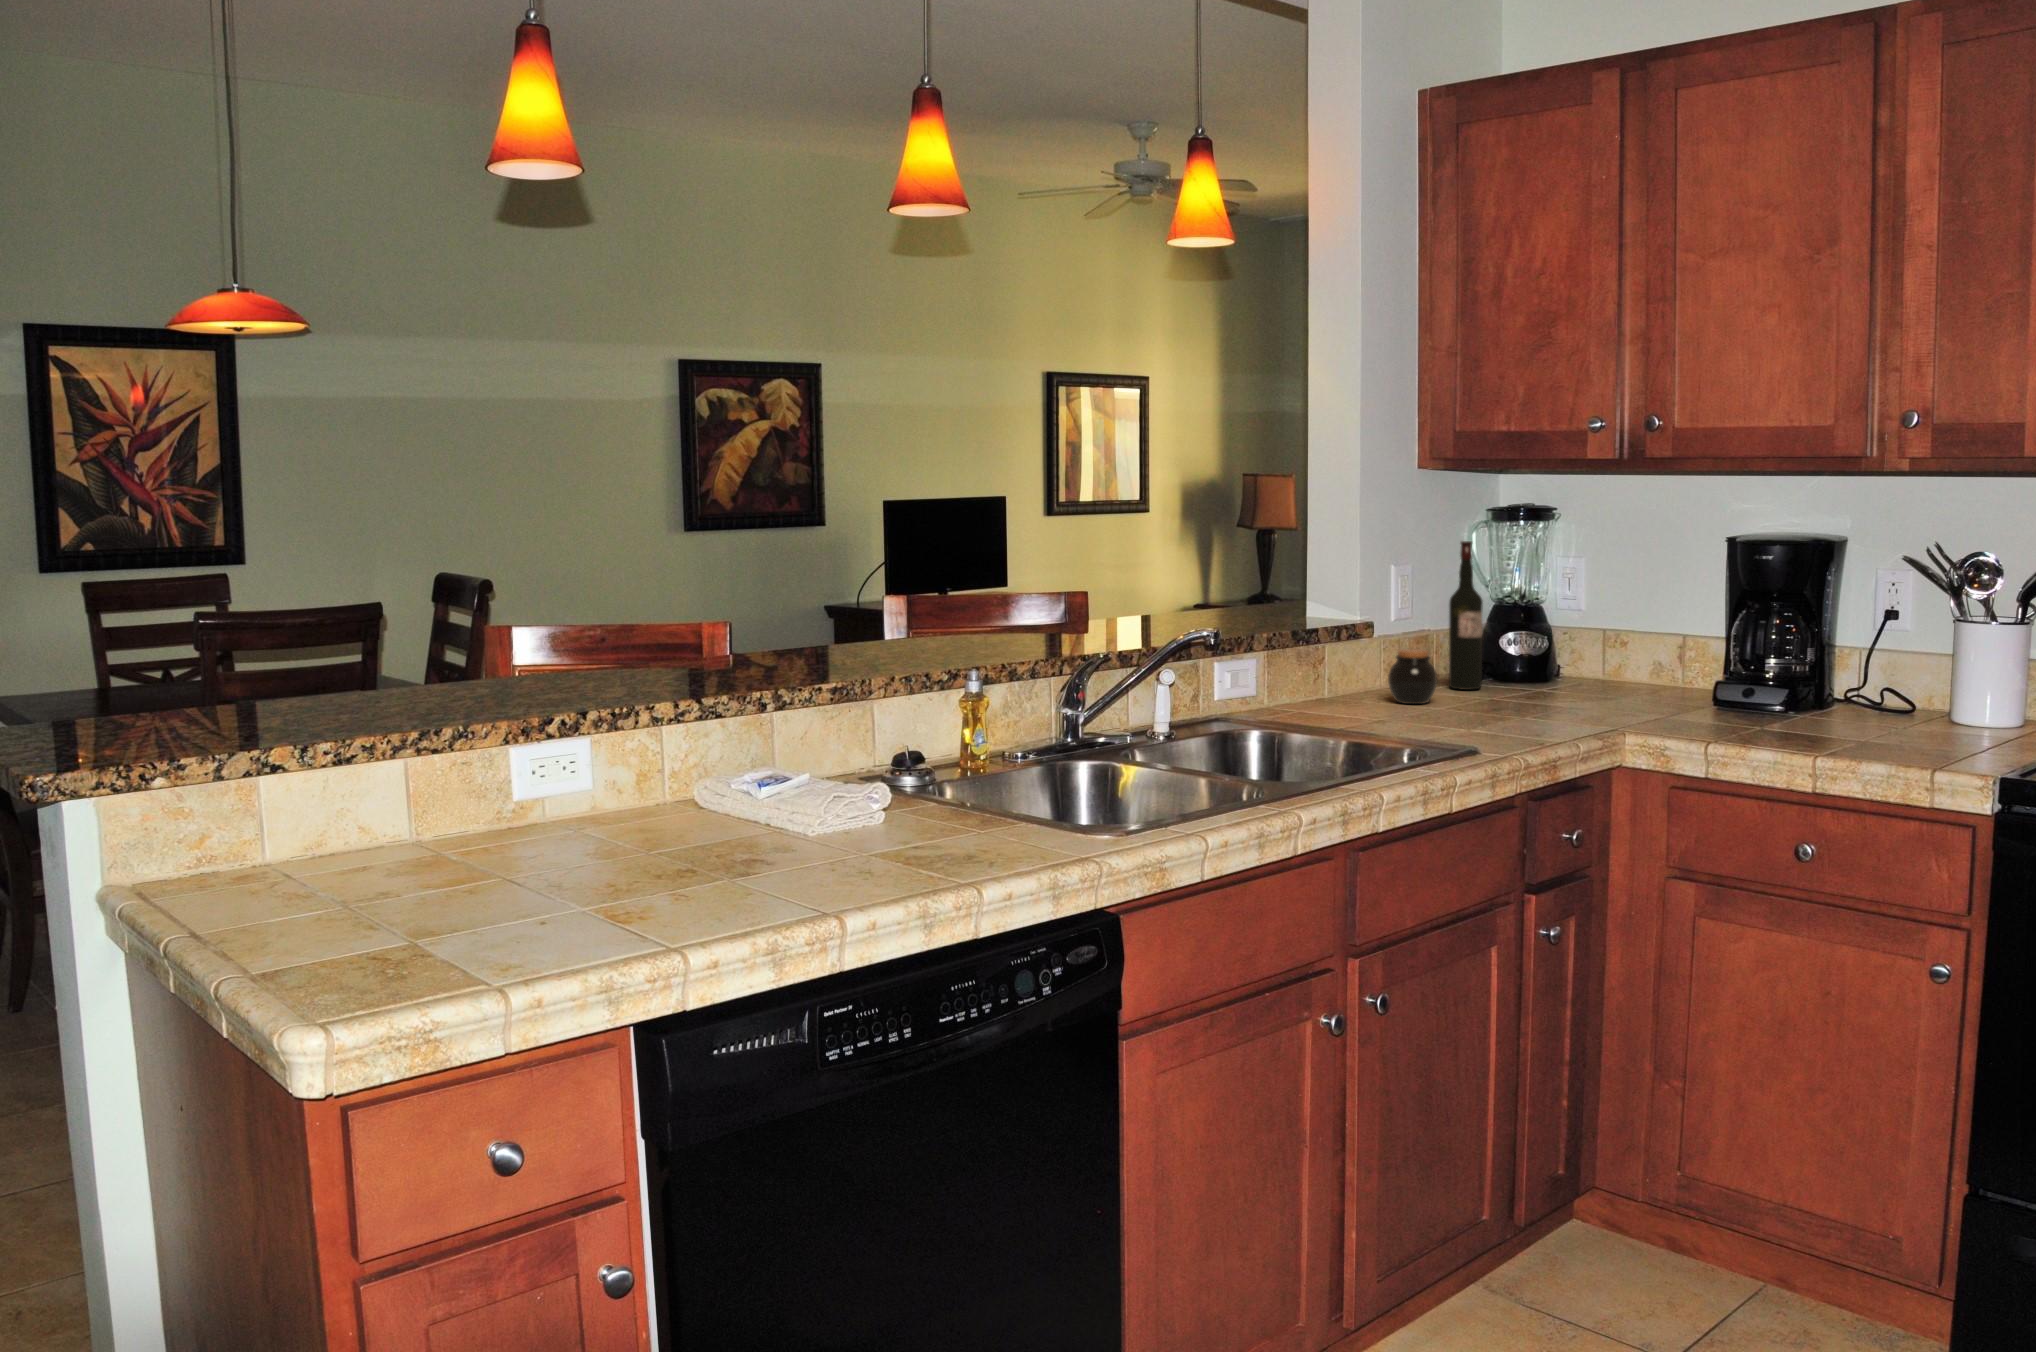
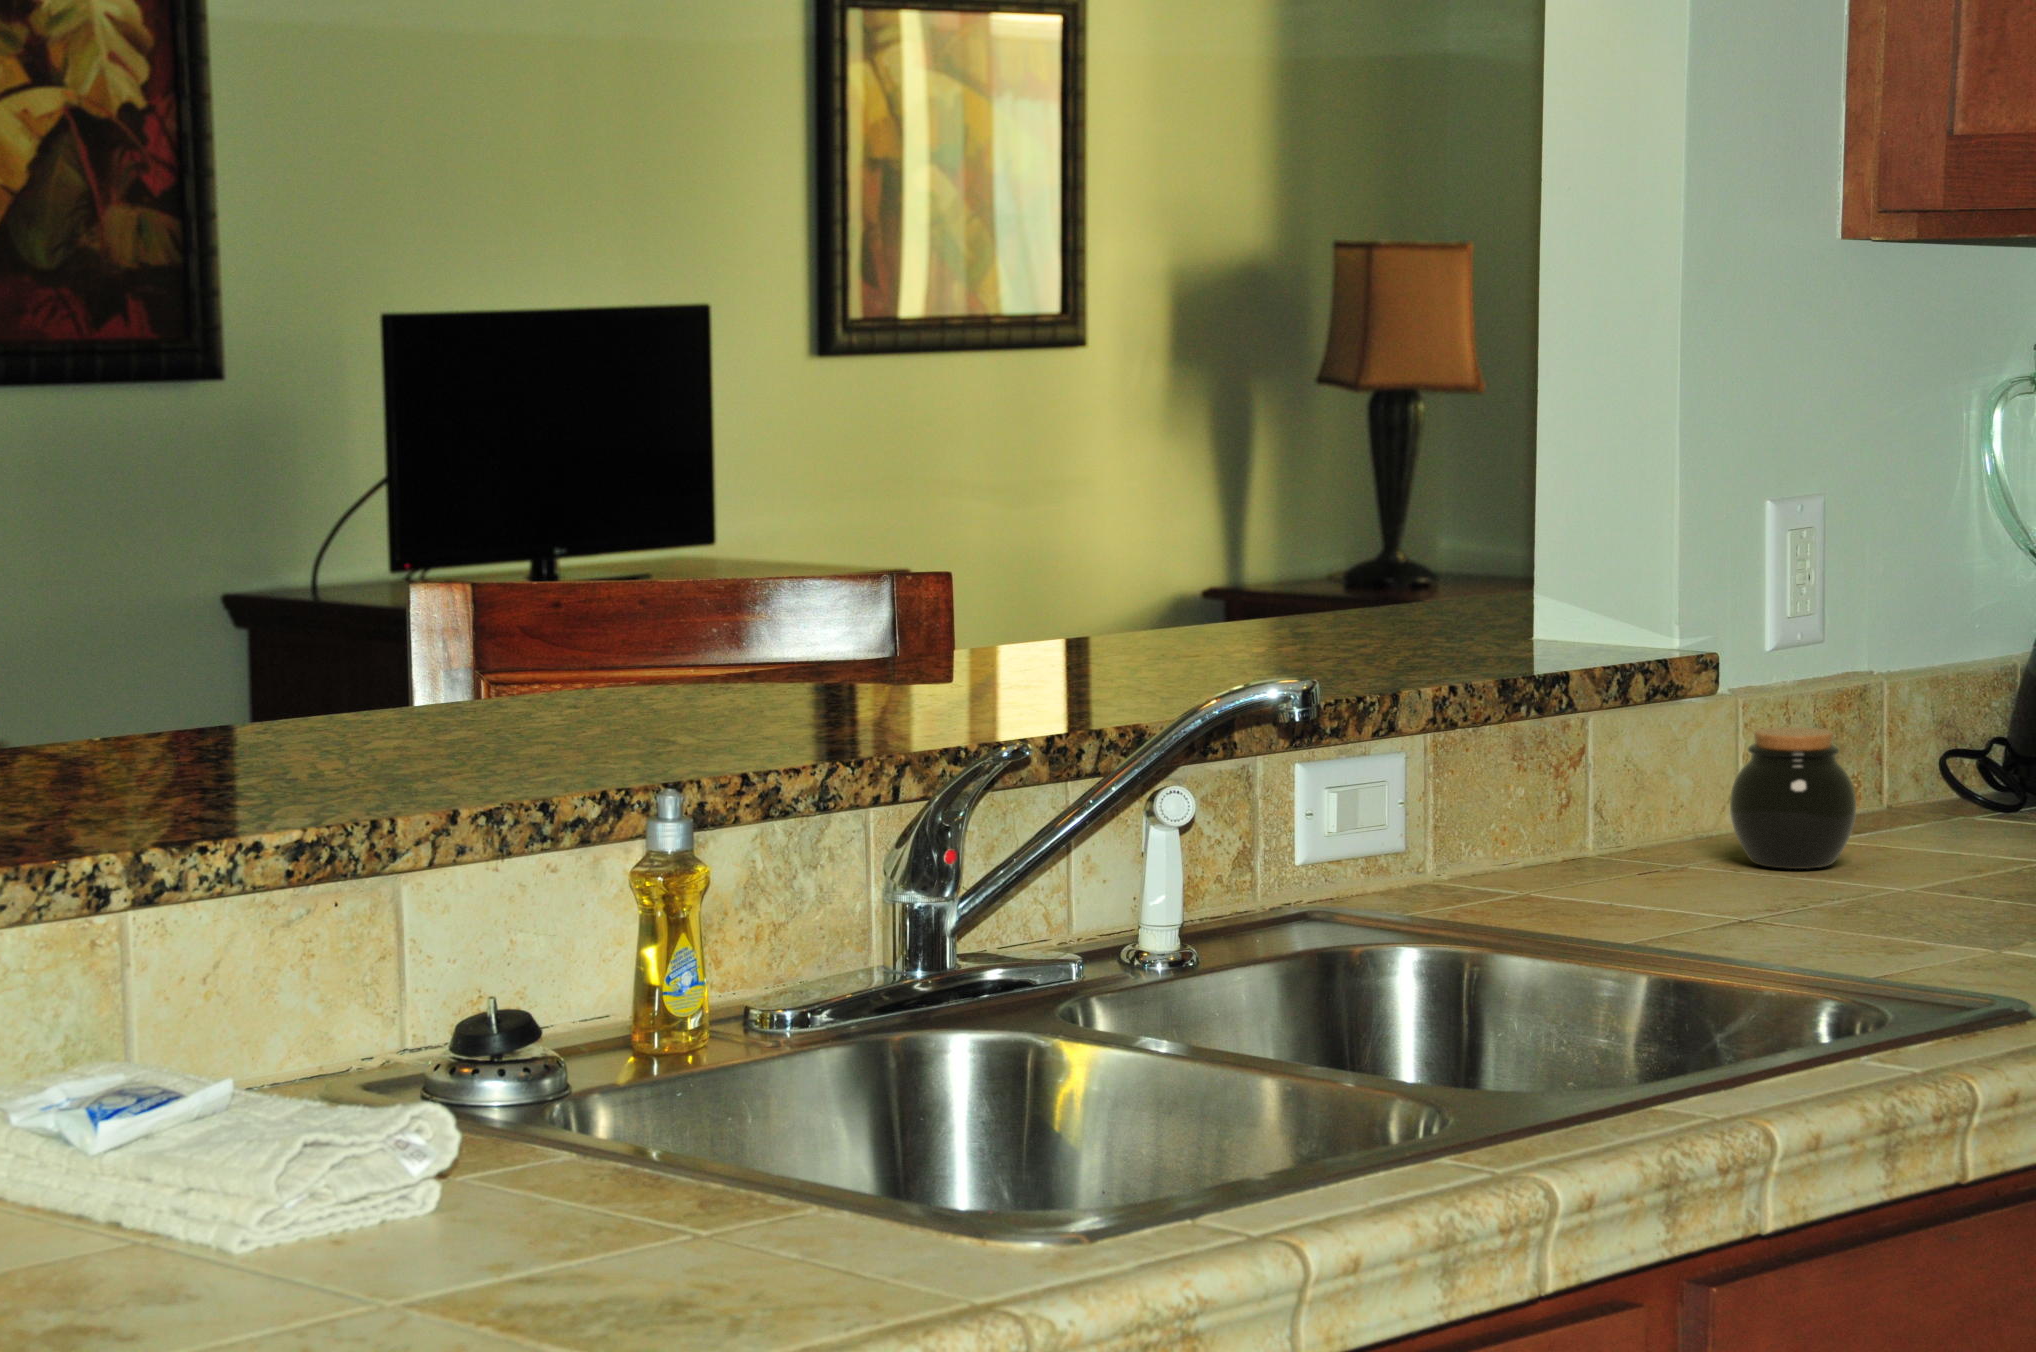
wine bottle: present [1449,541,1483,690] -> none [1877,454,1961,829]

